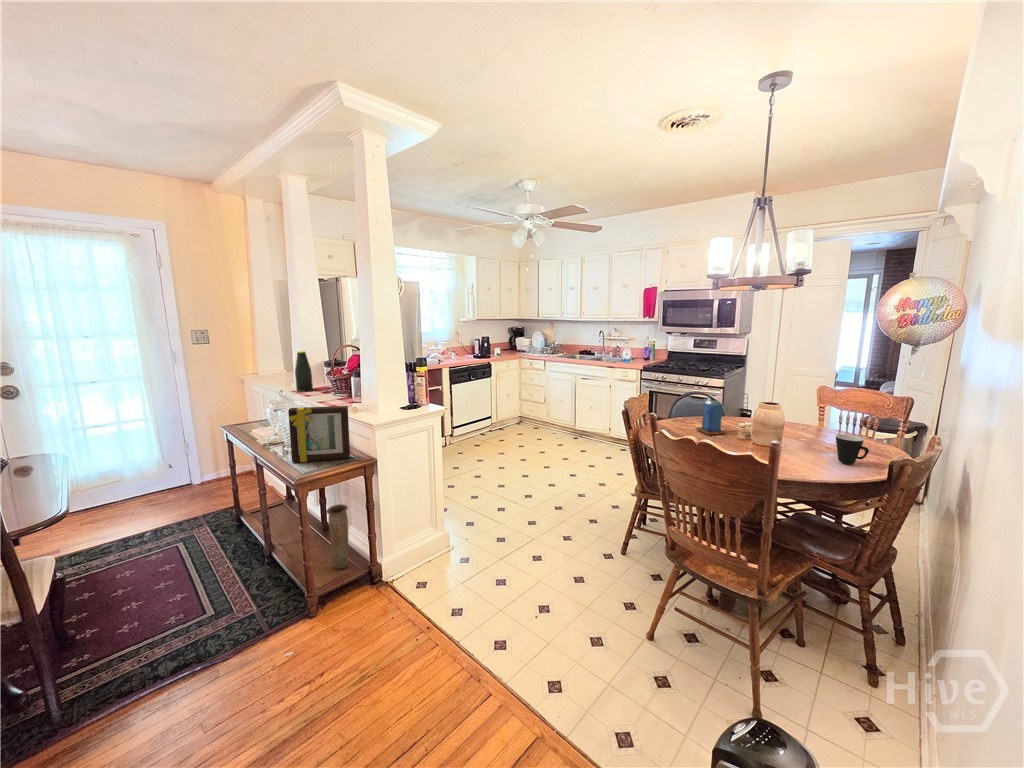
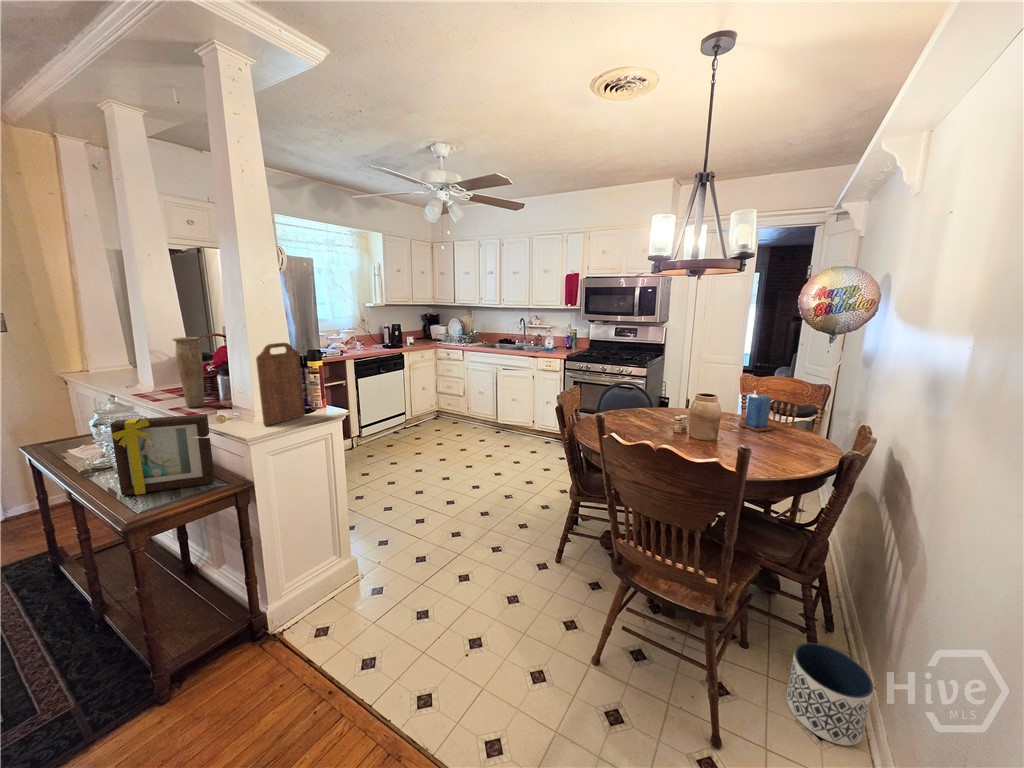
bottle: present [295,351,313,392] -> none [141,340,170,393]
cutting board: none [382,353,413,417] -> present [256,343,305,426]
candle: present [697,398,726,435] -> present [739,391,773,432]
mug: present [836,434,869,464] -> none [778,426,810,457]
vase: present [326,504,348,569] -> present [173,337,205,407]
planter: none [835,640,921,737] -> present [787,643,873,745]

